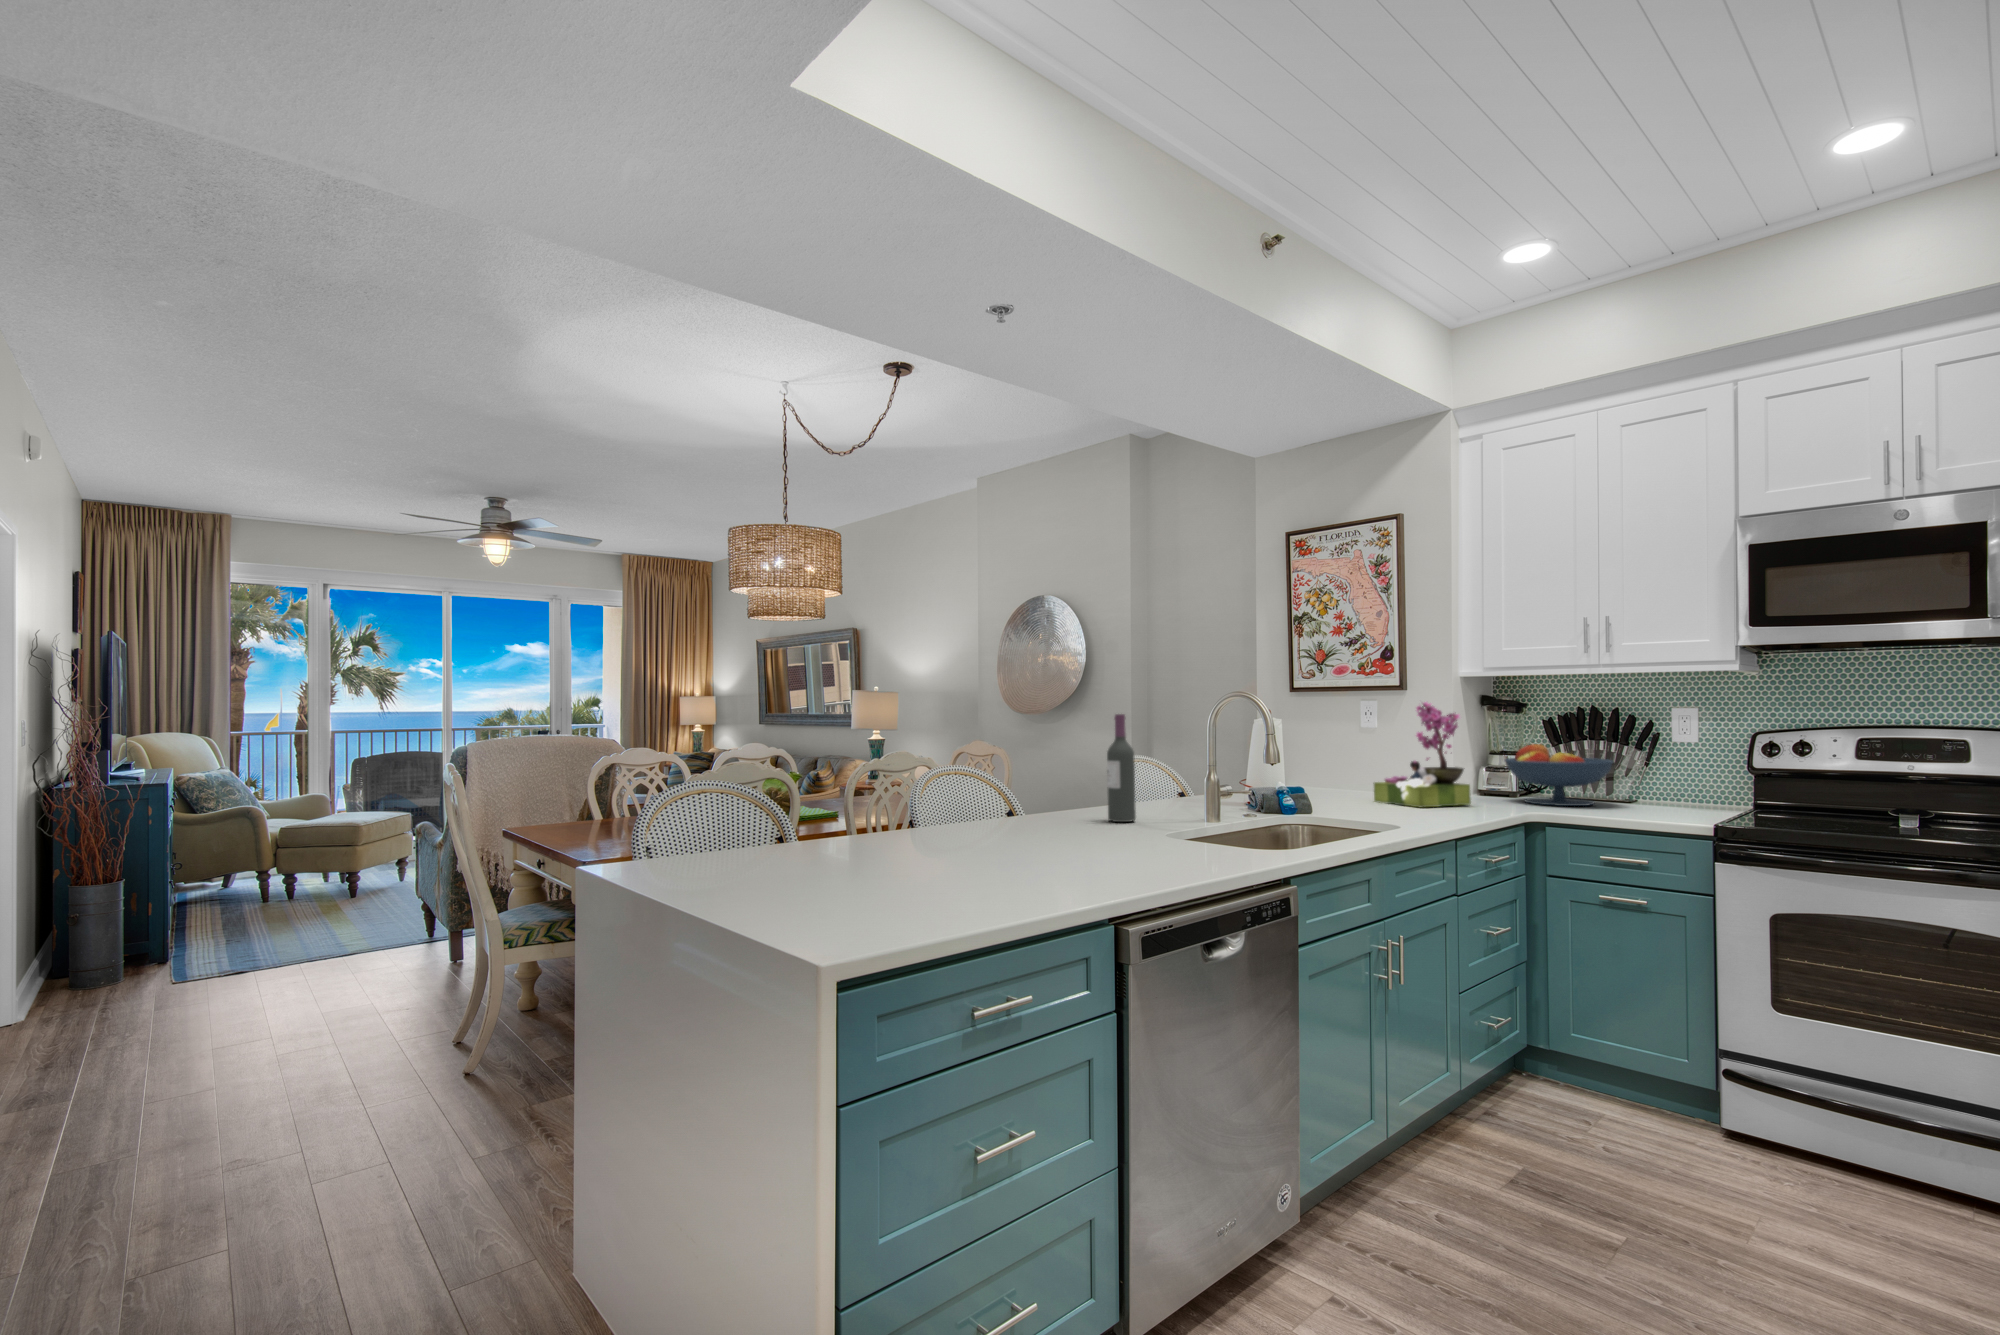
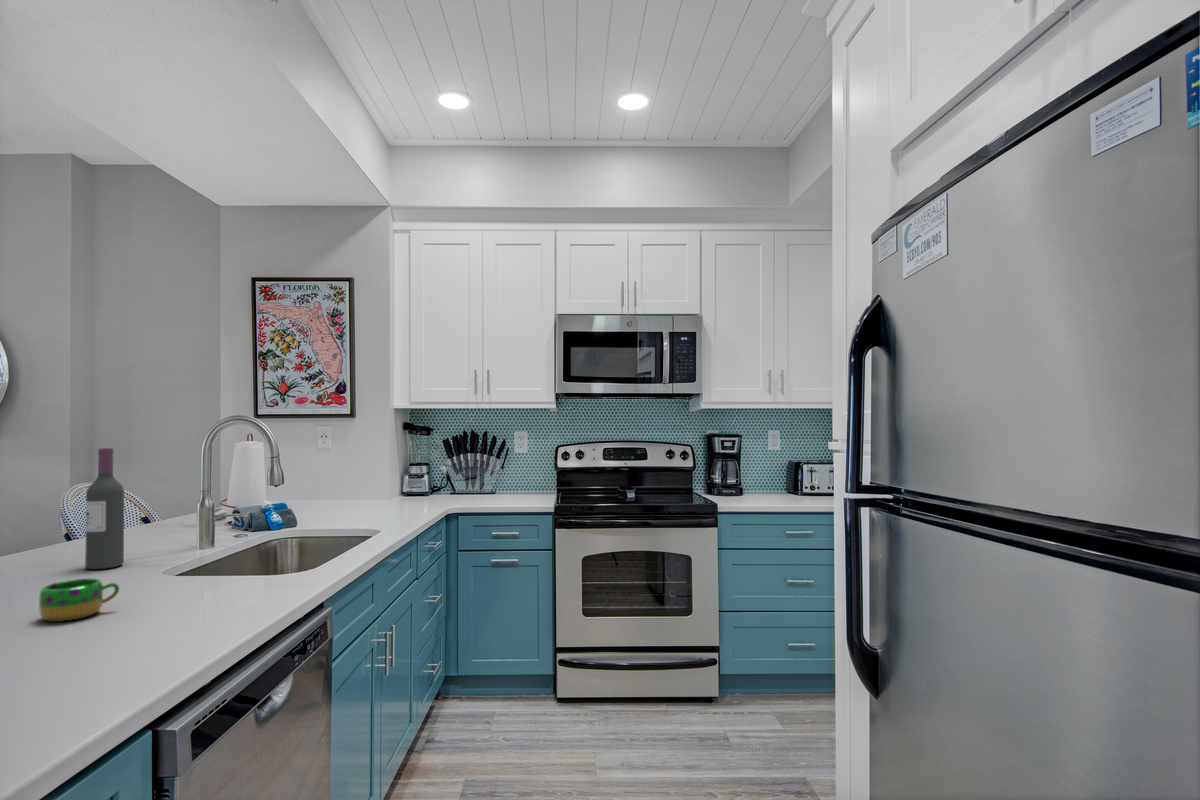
flower arrangement: present [1374,702,1471,808] -> none [337,426,409,511]
fruit bowl: present [1505,744,1613,806] -> none [424,457,490,499]
mug: none [1057,817,1109,848] -> present [39,579,119,622]

